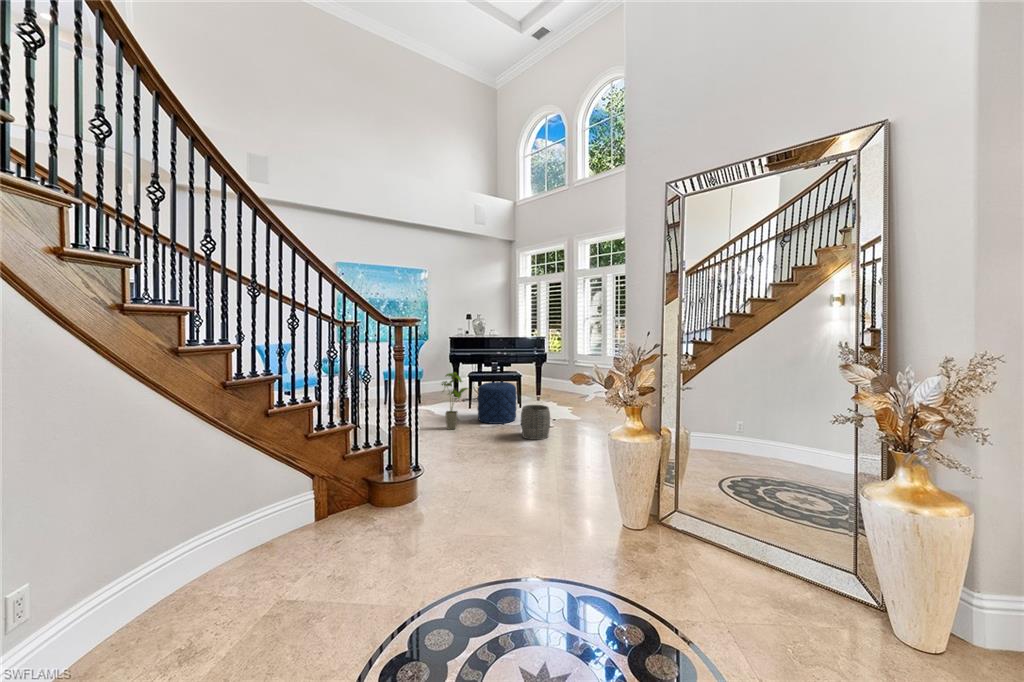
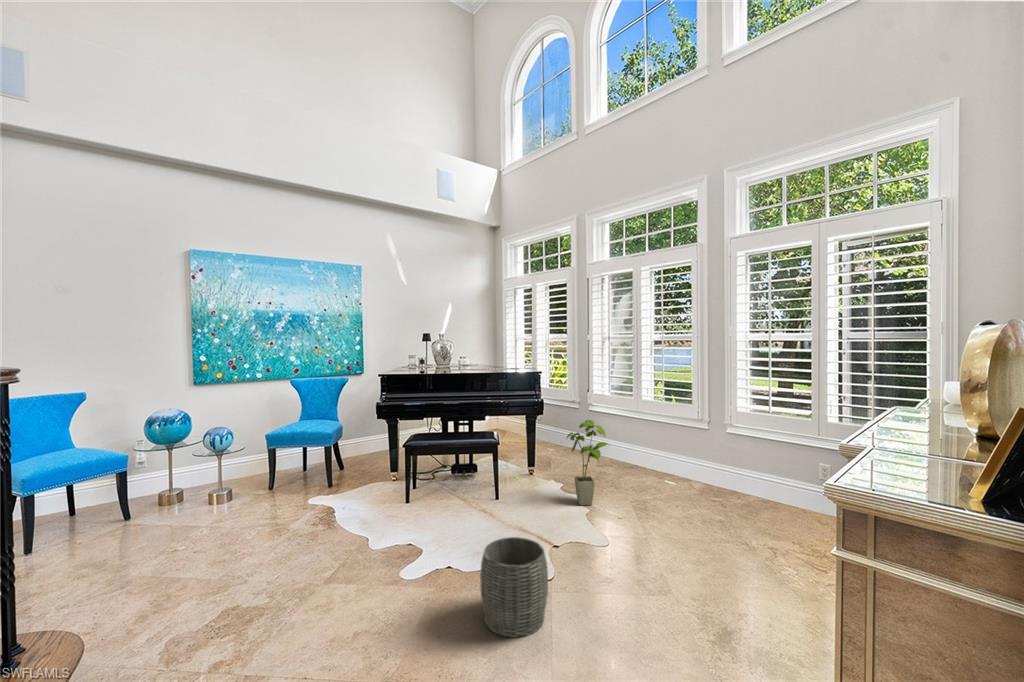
house plant: present [442,372,468,429] -> present [567,420,609,505]
pouf: present [477,382,517,424] -> none [406,465,484,560]

